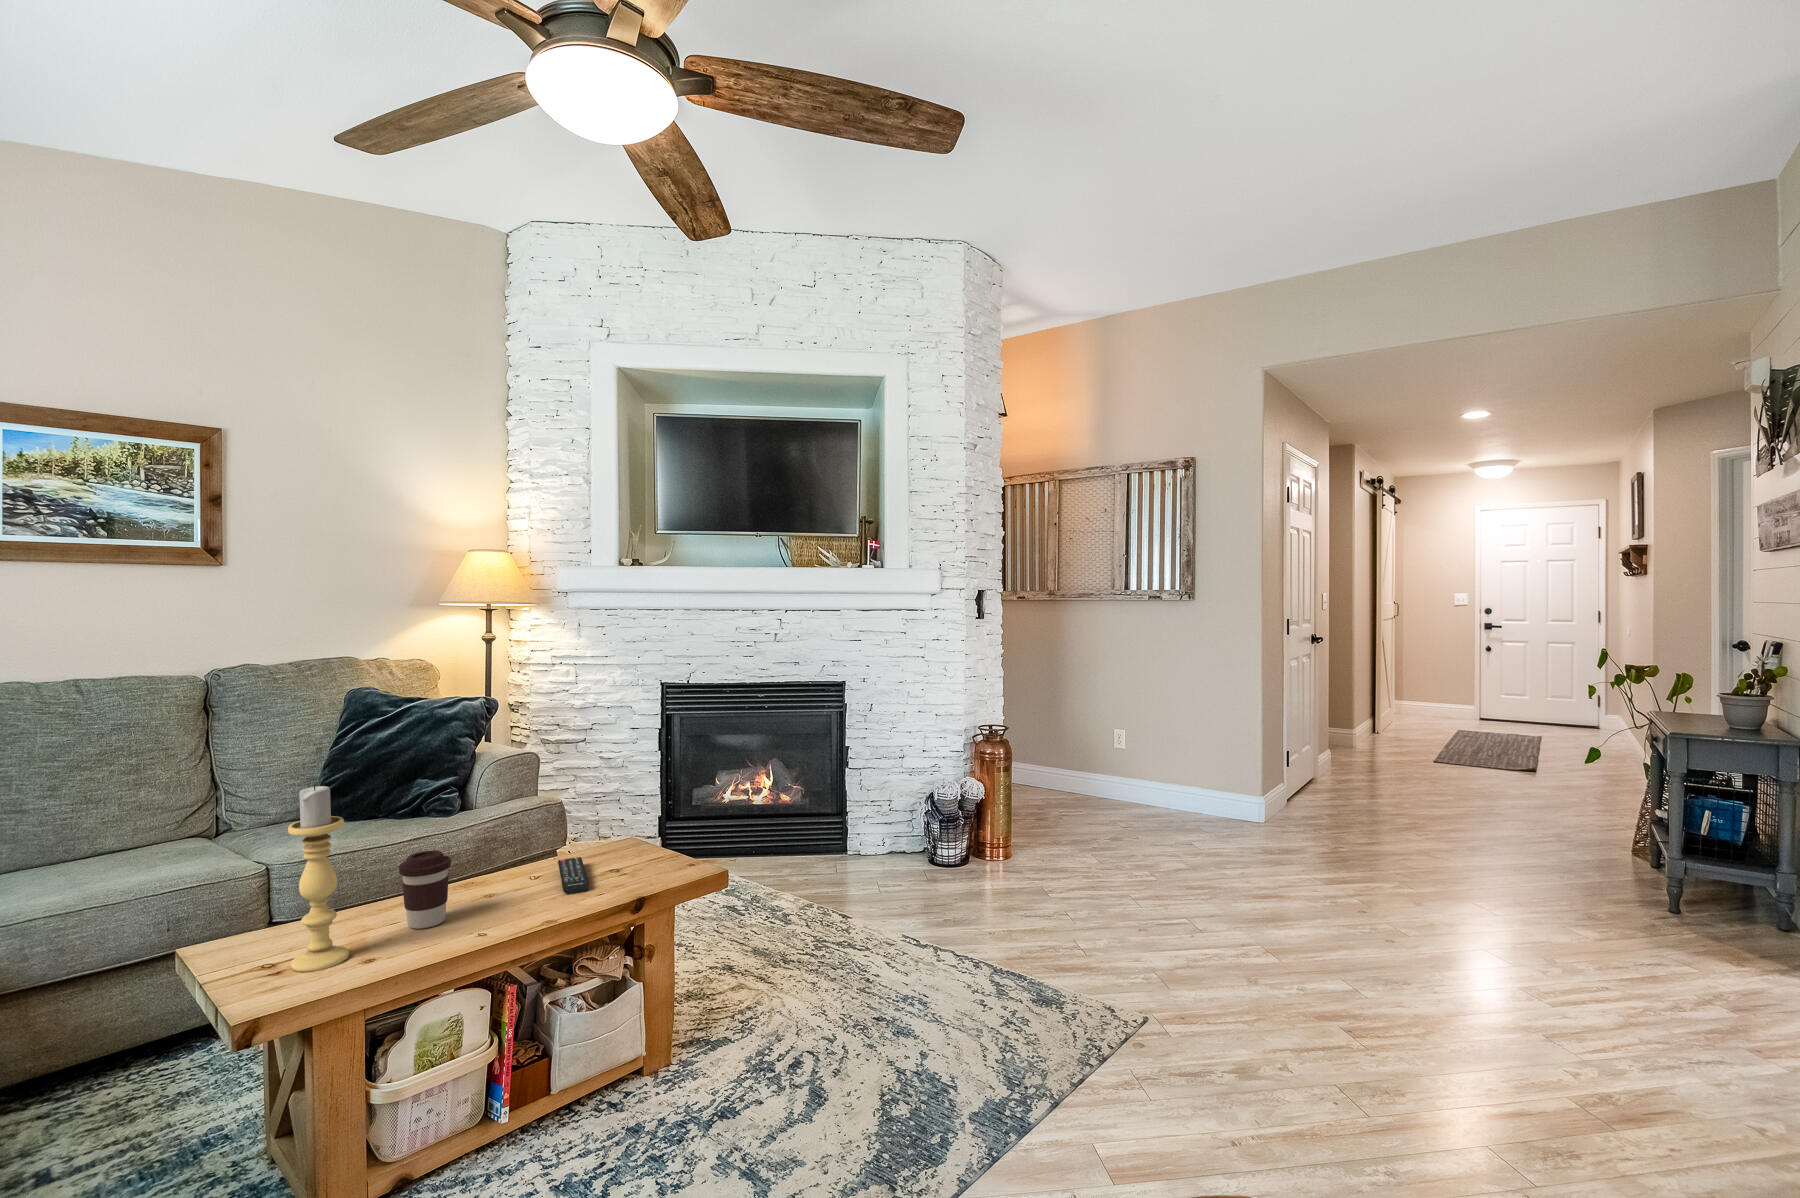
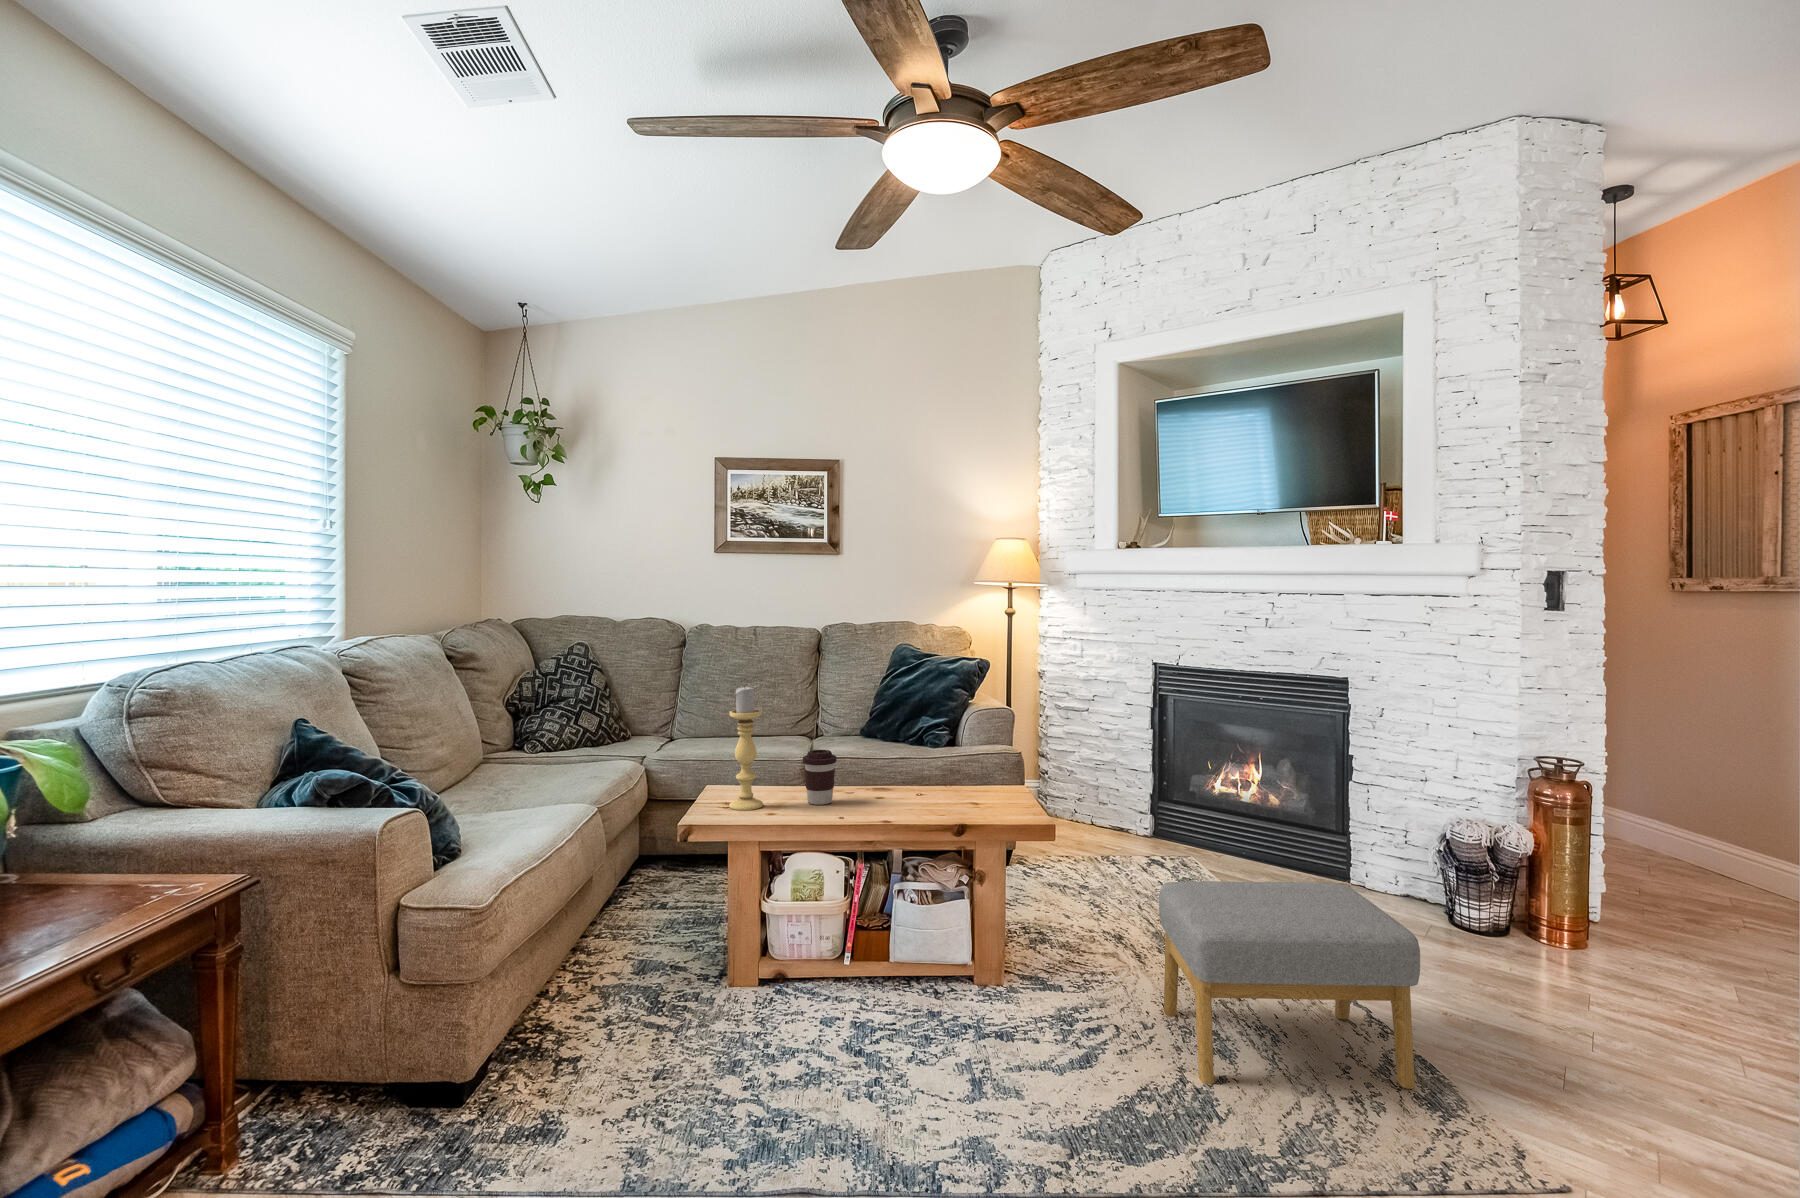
remote control: present [558,857,589,895] -> none [914,785,957,810]
footstool: none [825,861,1029,1069] -> present [1159,881,1420,1089]

